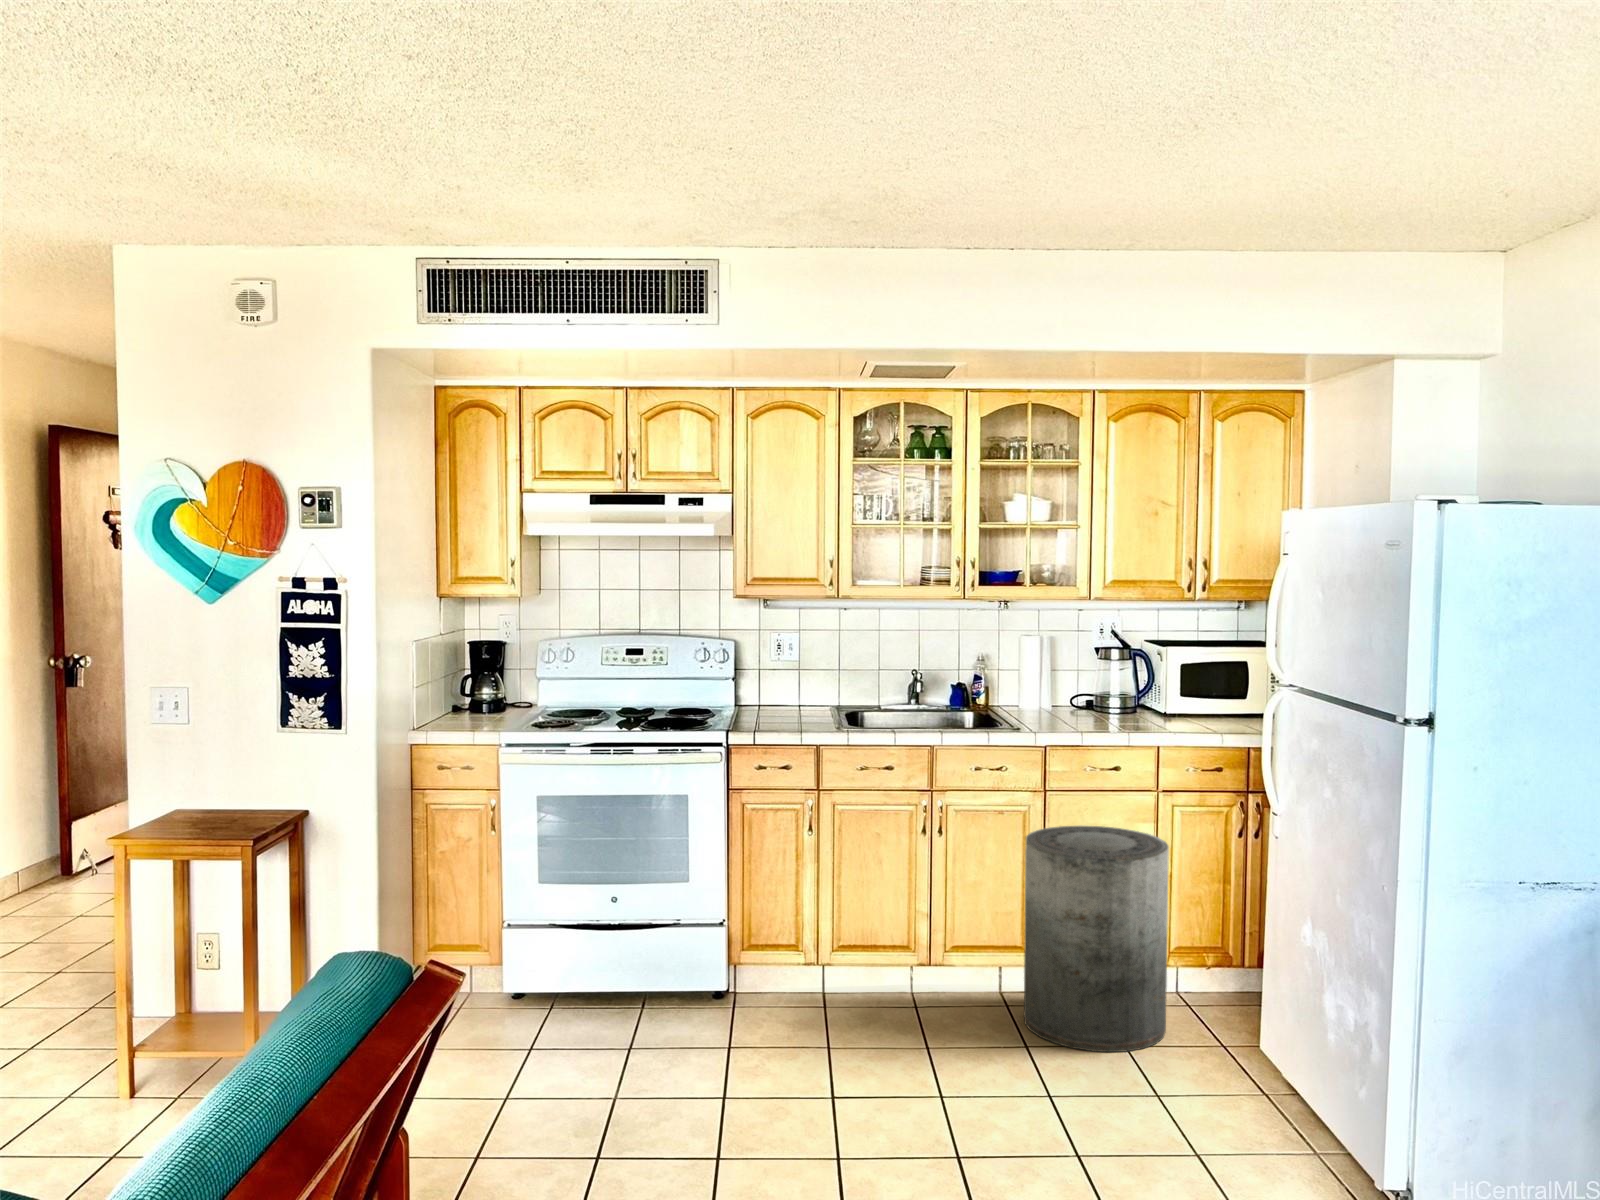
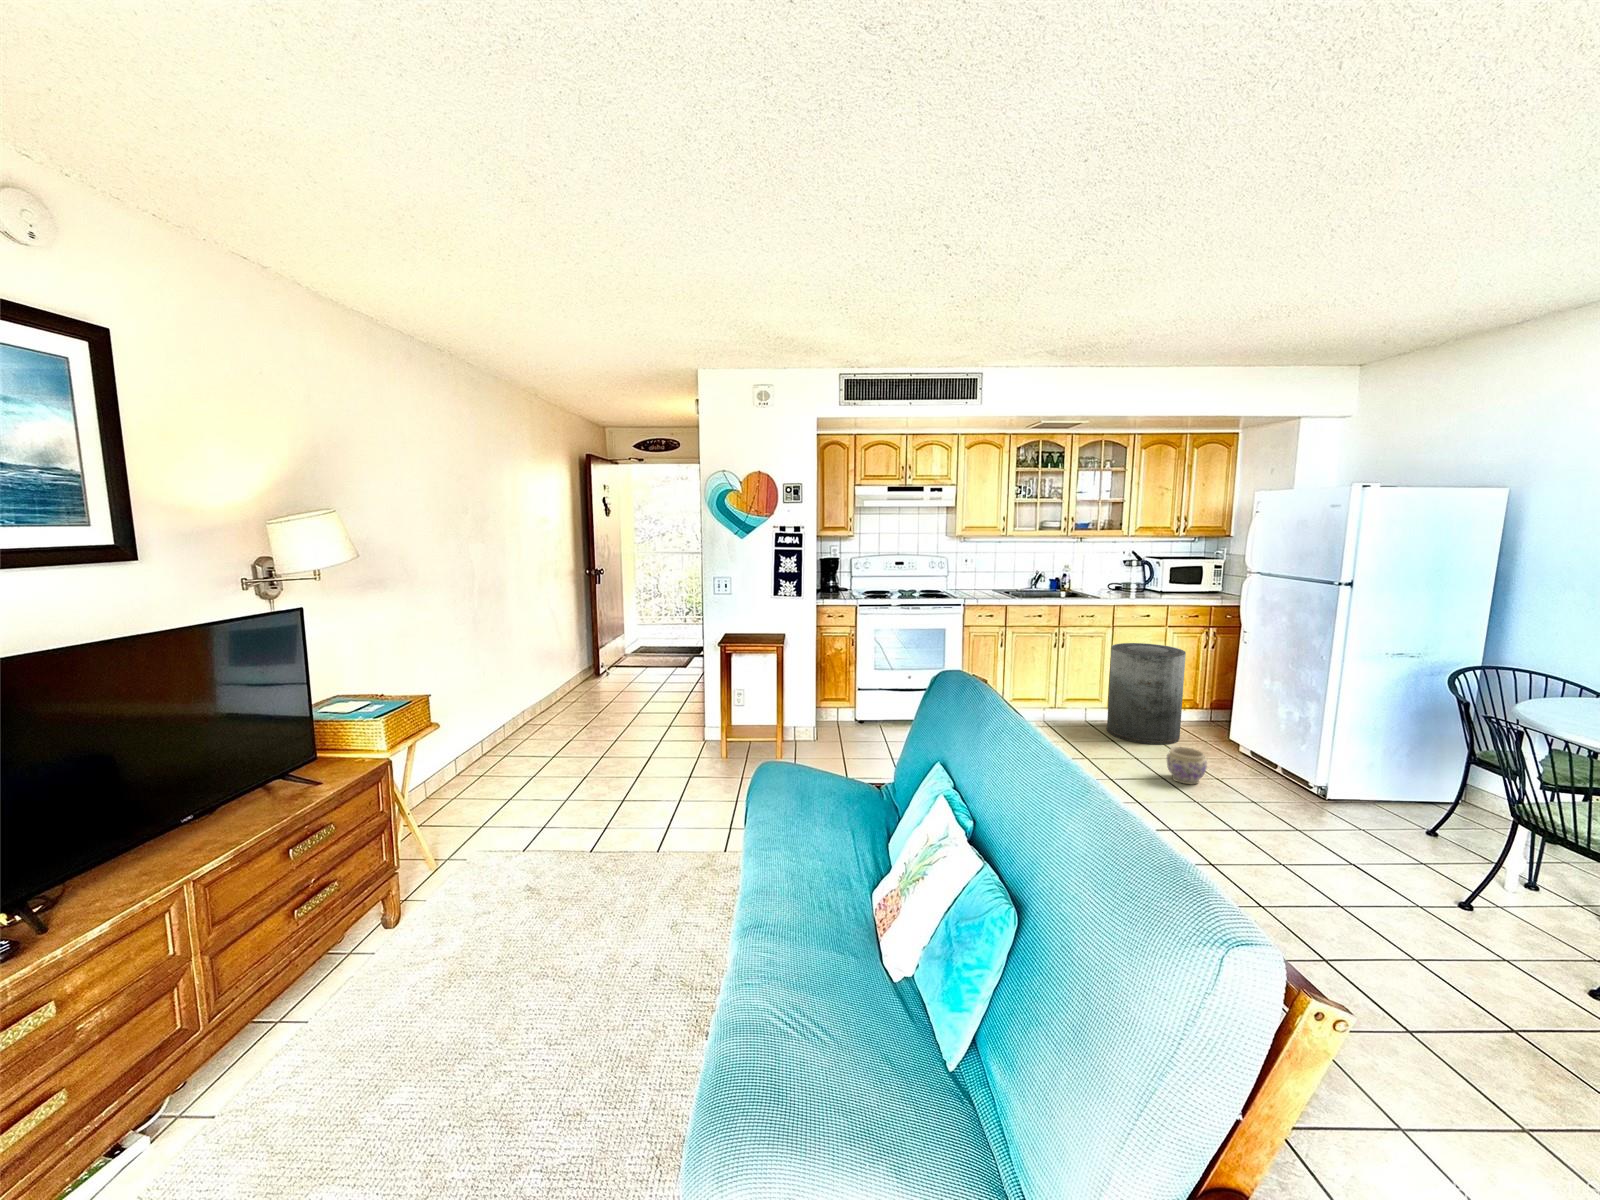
planter: none [1061,1068,1140,1157] -> present [1167,747,1207,785]

